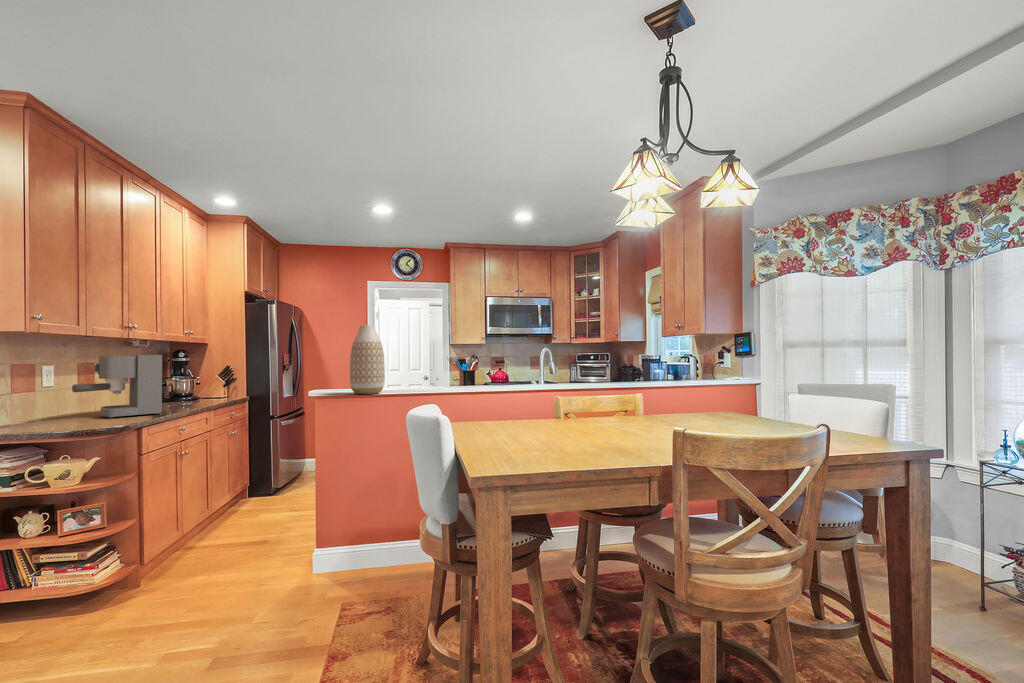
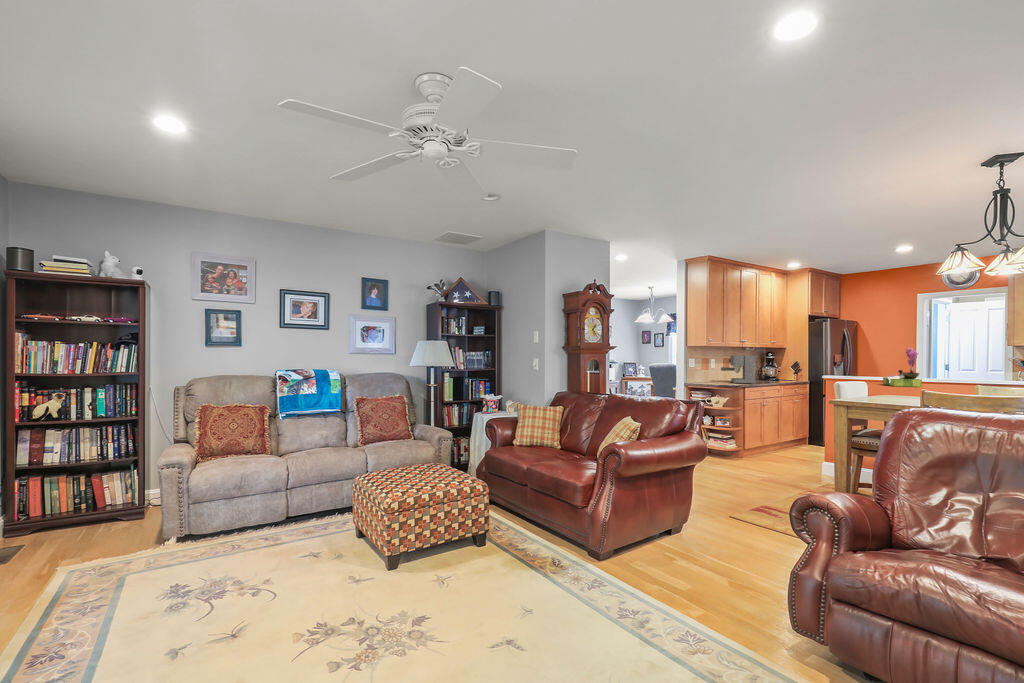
vase: present [350,325,385,394] -> none [842,344,866,383]
flower arrangement: none [411,331,464,394] -> present [883,348,922,387]

